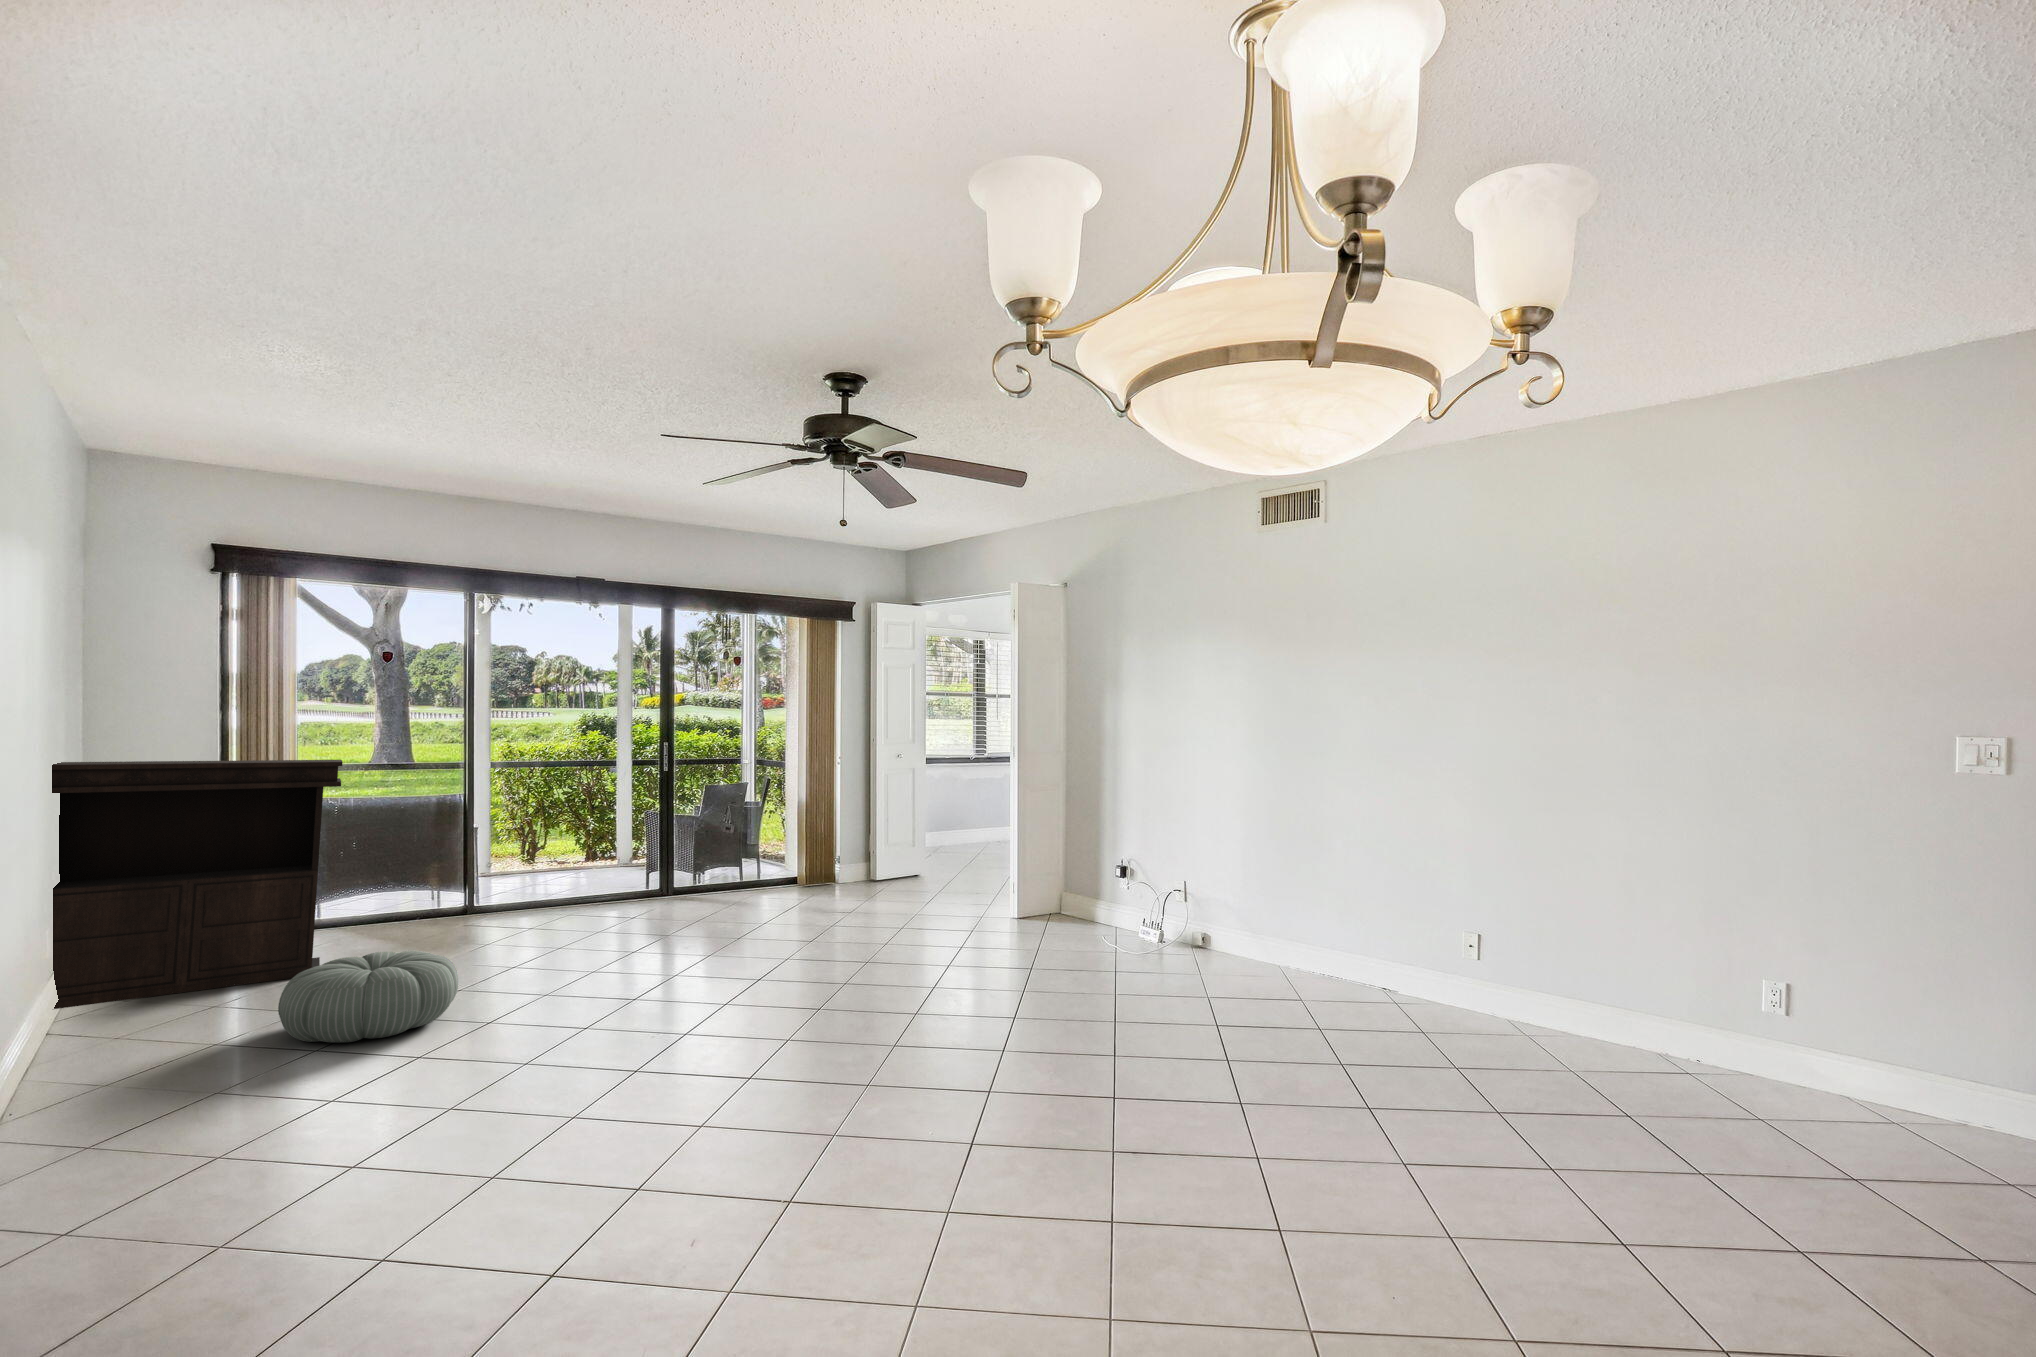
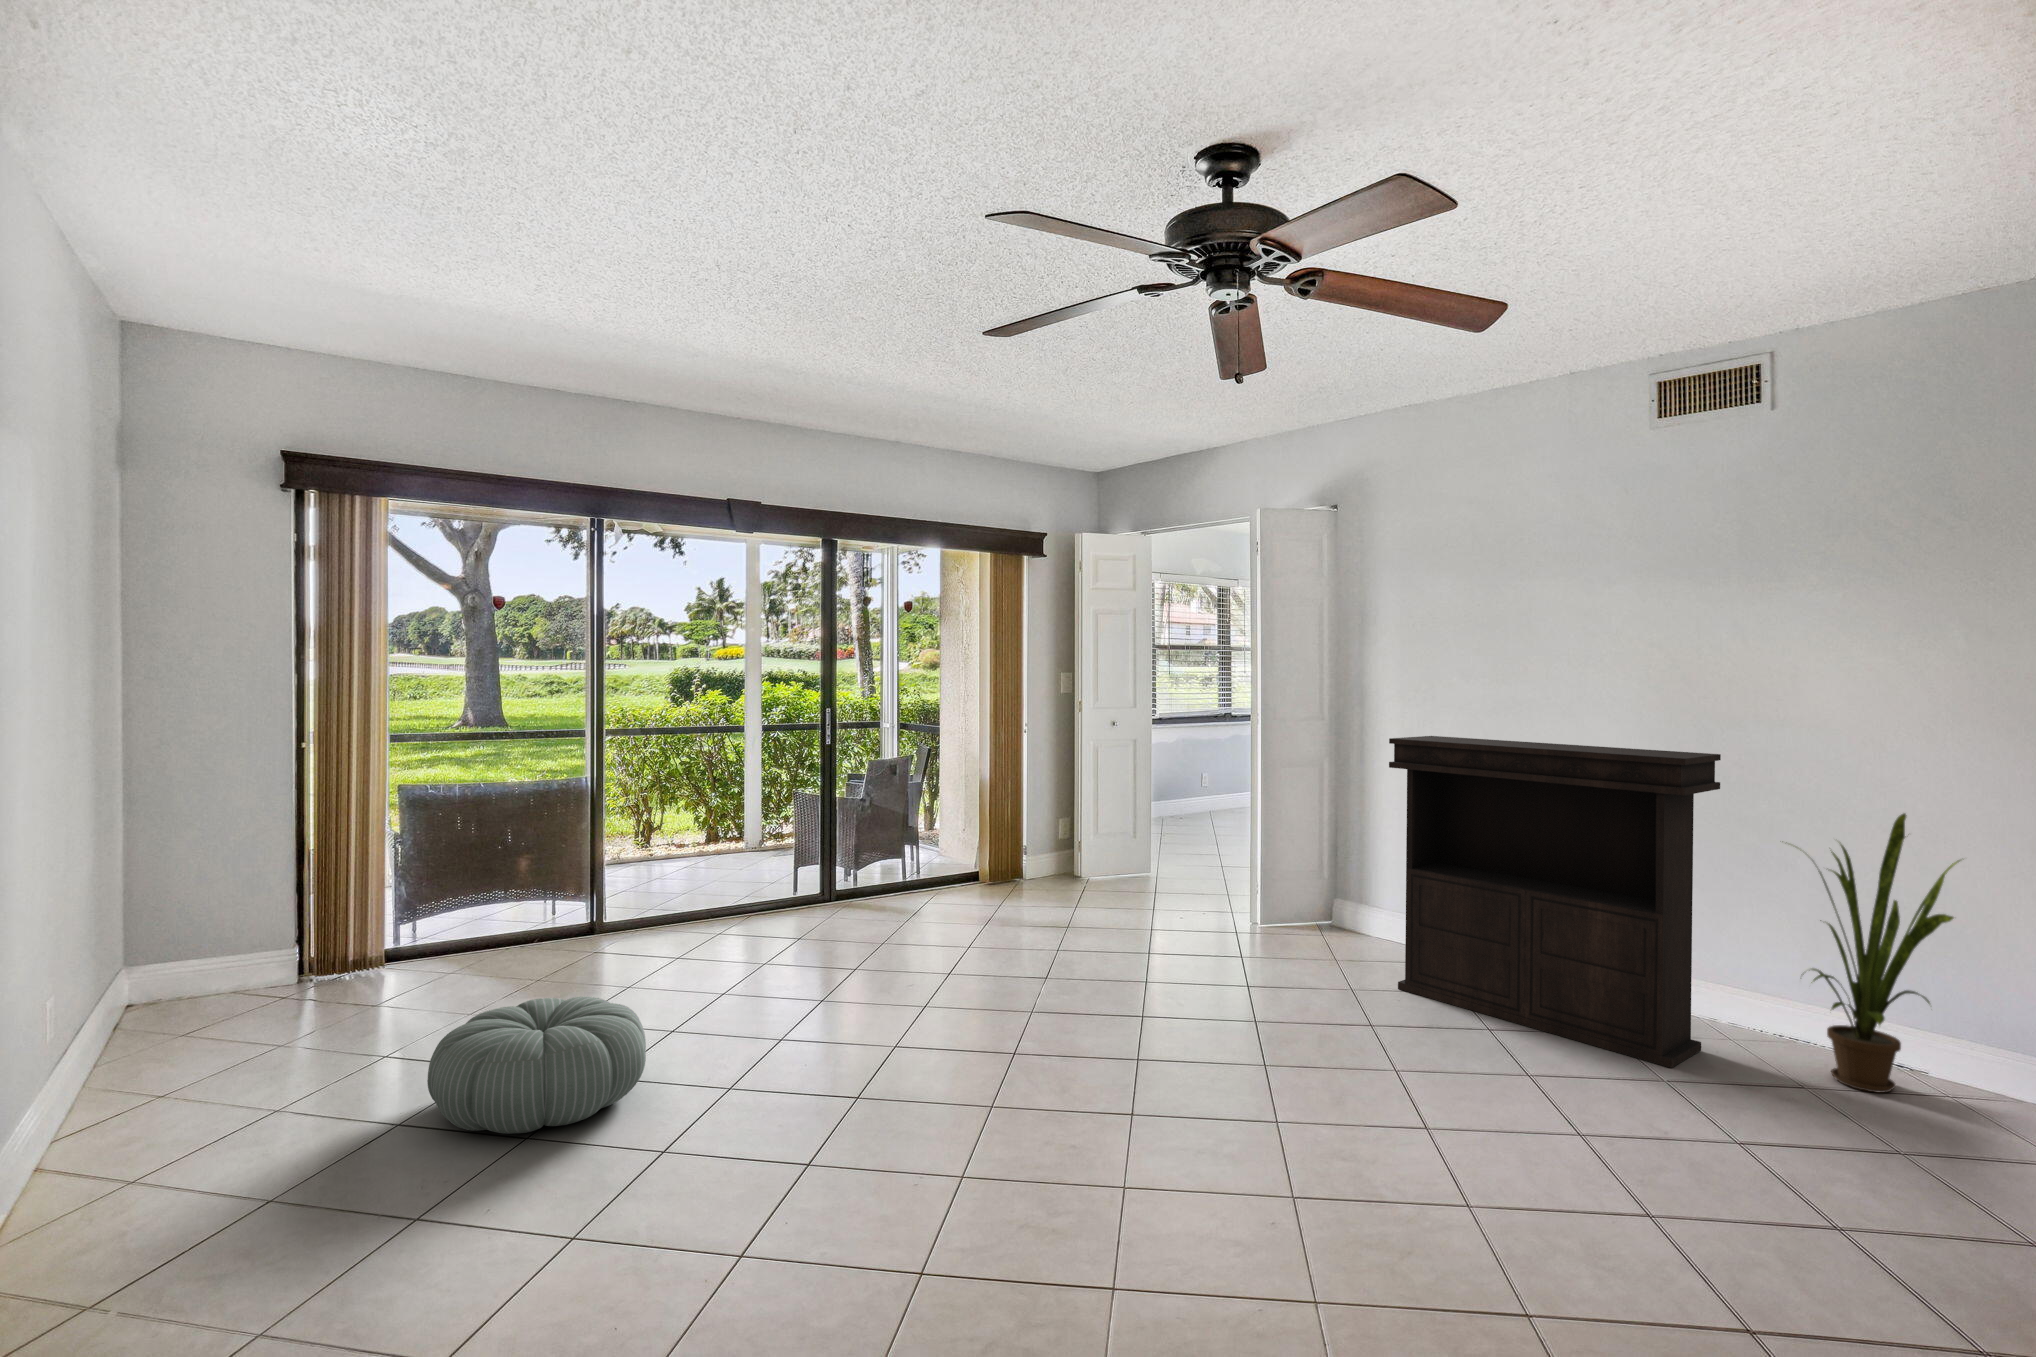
console table: present [52,760,343,1009] -> present [1389,736,1721,1068]
house plant: none [1296,814,1397,1007] -> present [1803,813,1961,1093]

